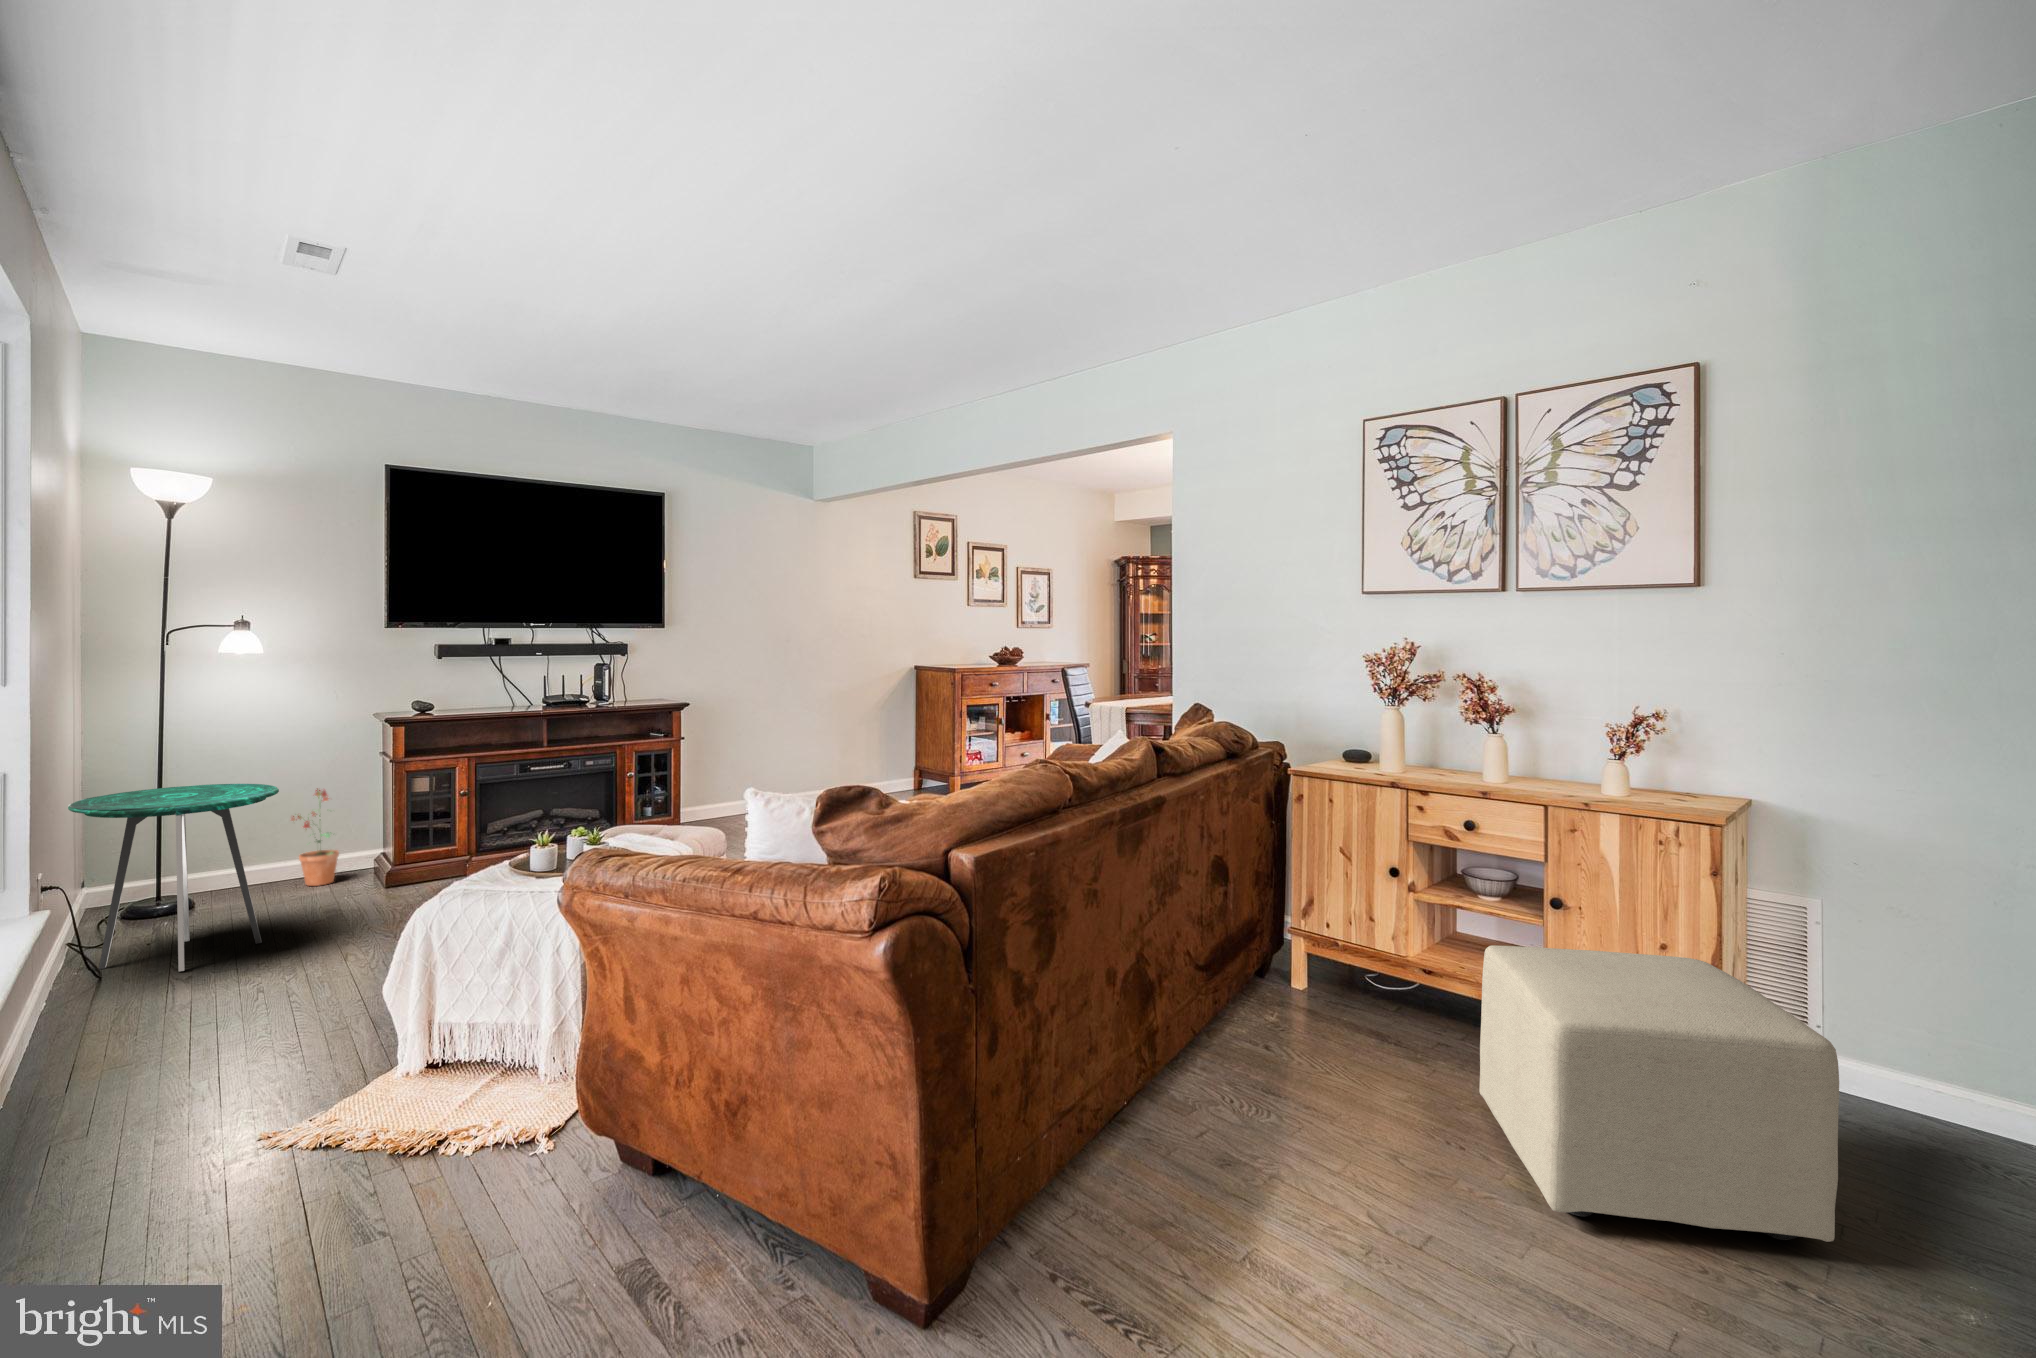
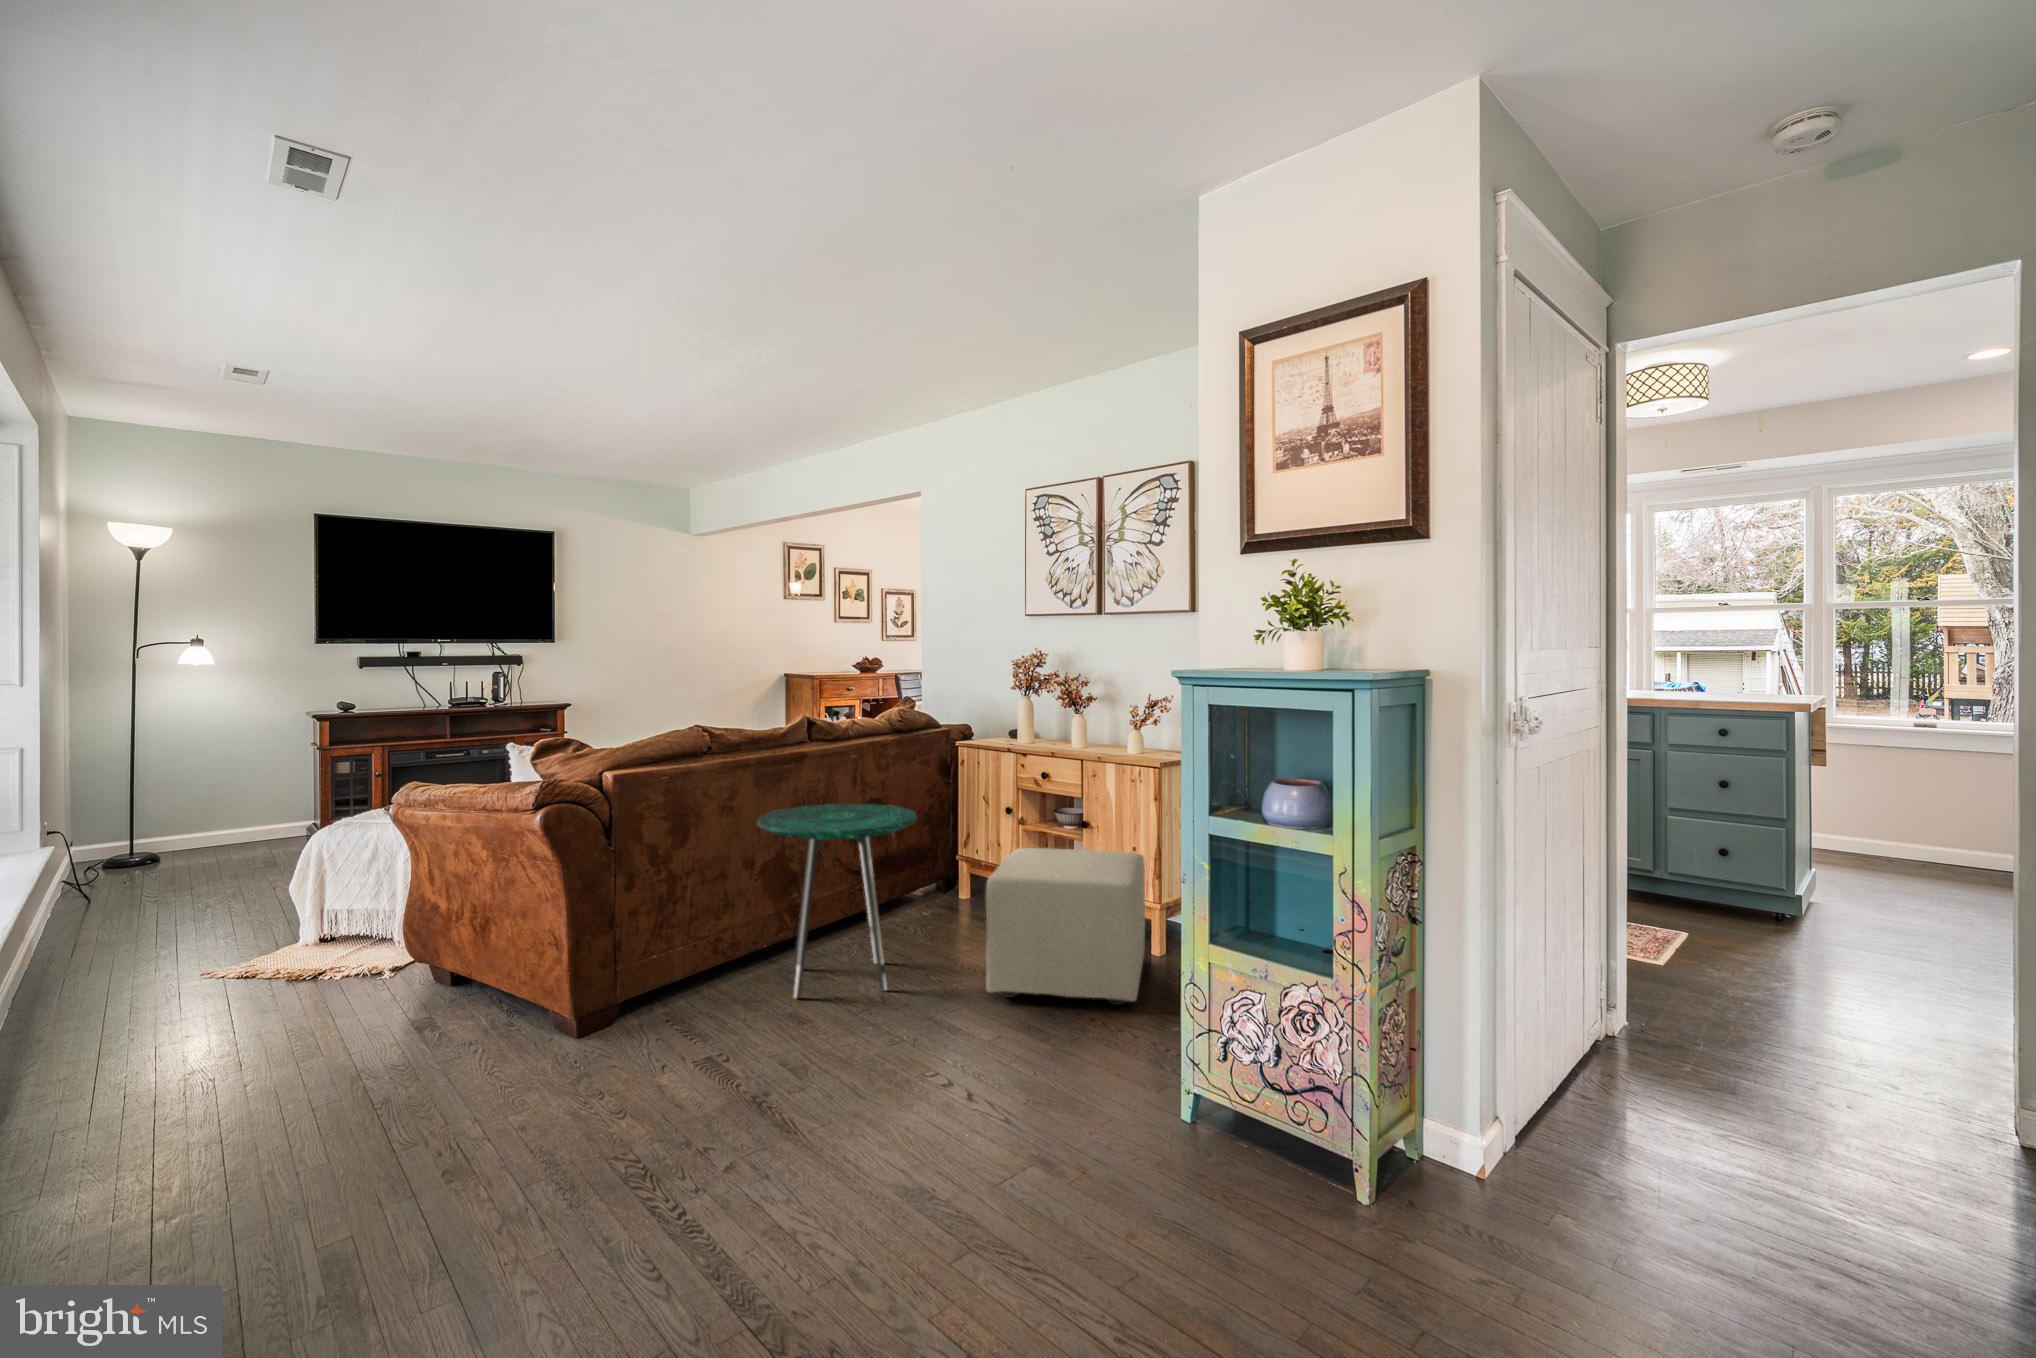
side table: present [68,784,279,971] -> present [757,804,917,998]
potted plant: present [292,788,339,886] -> none [236,770,276,847]

